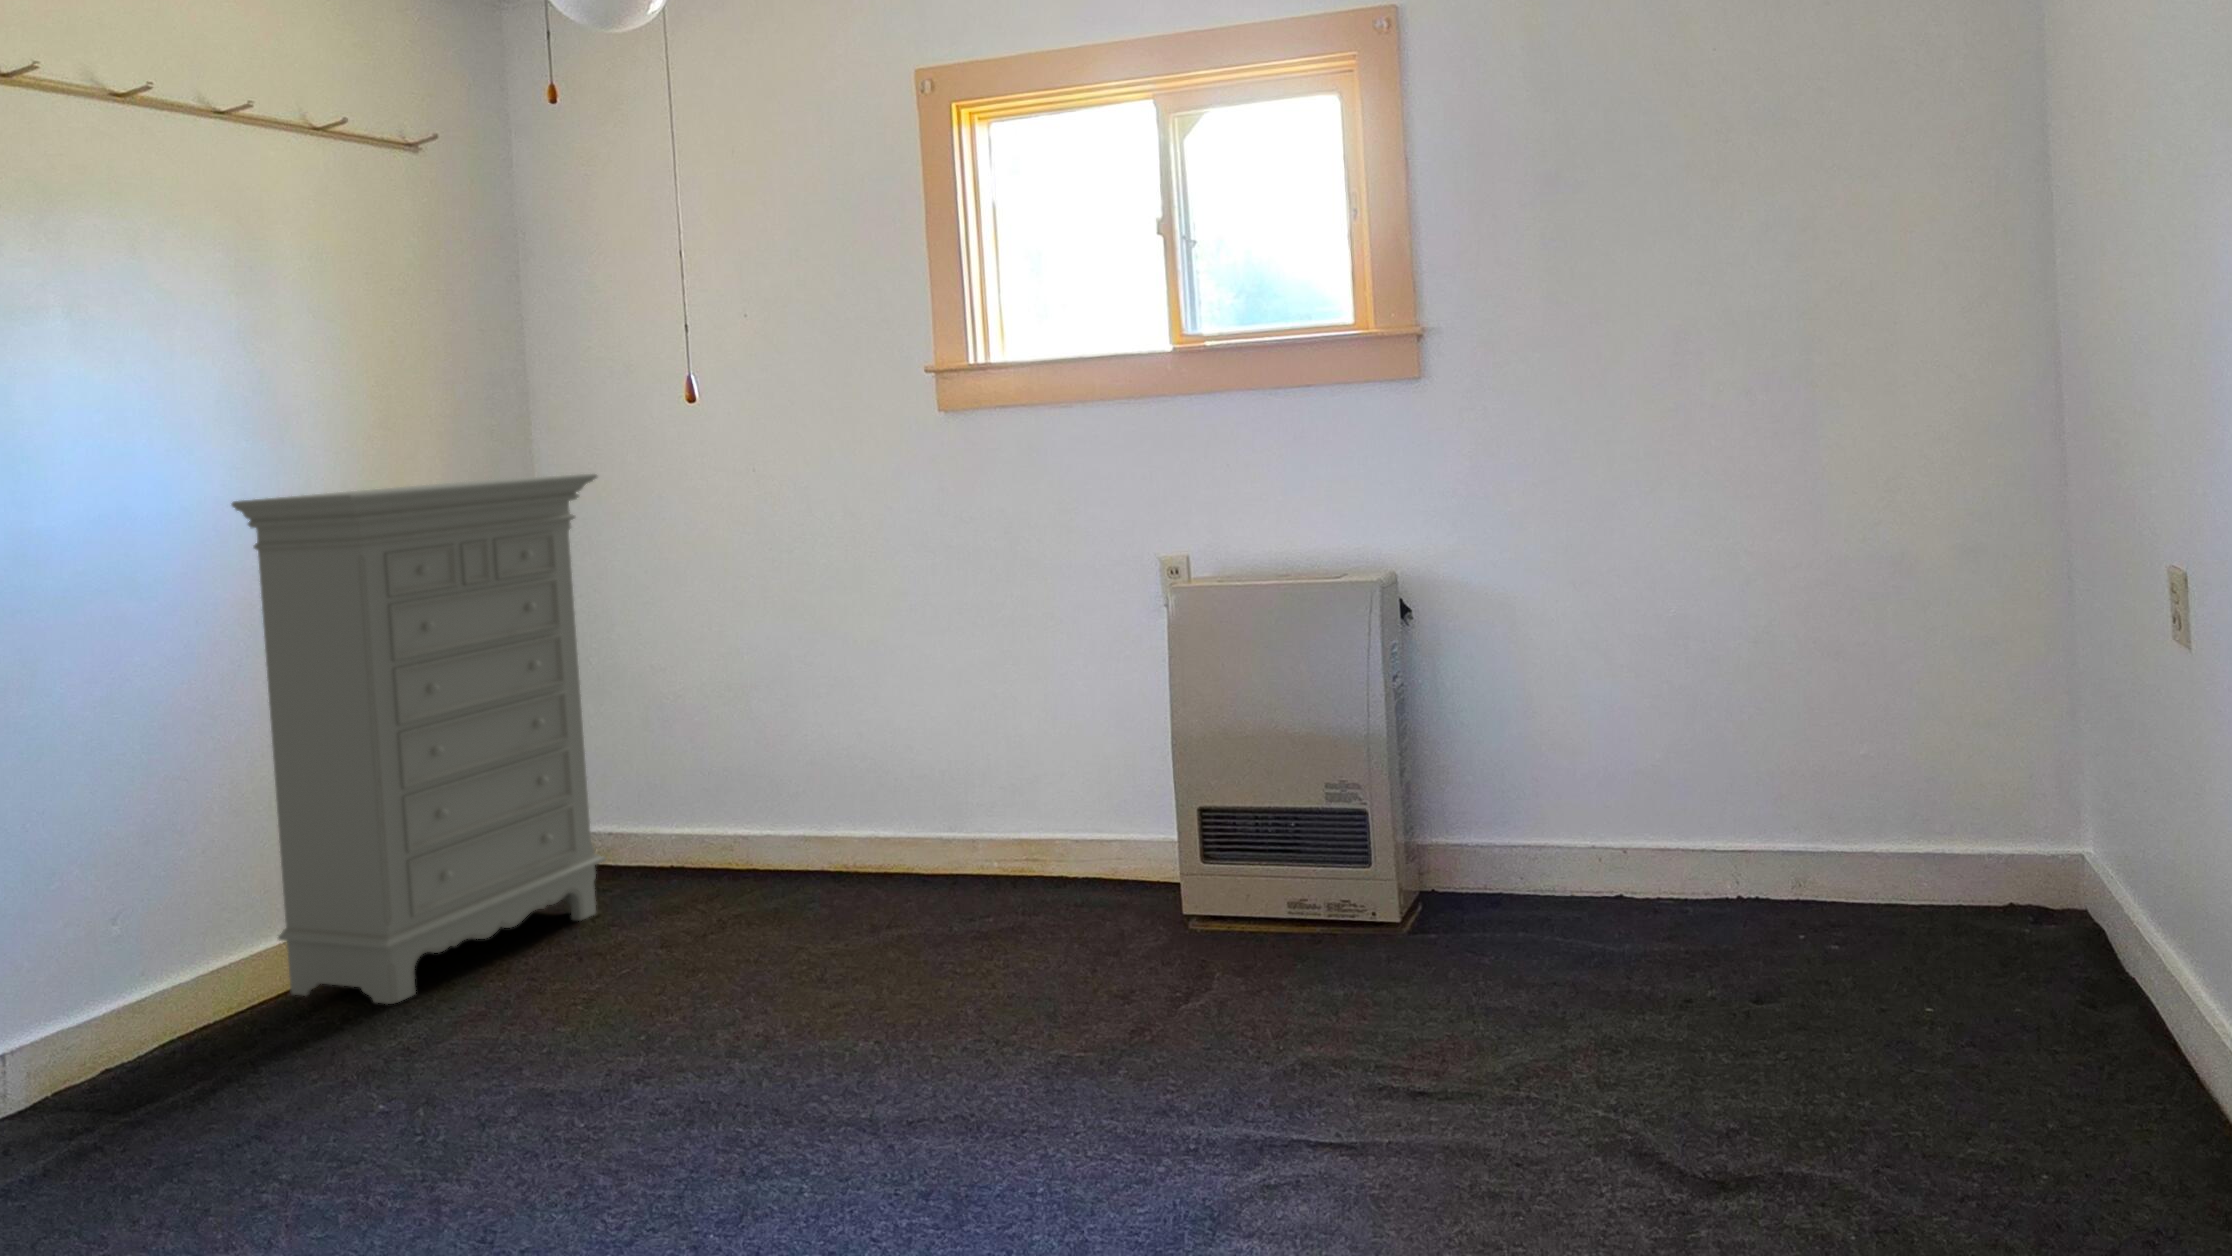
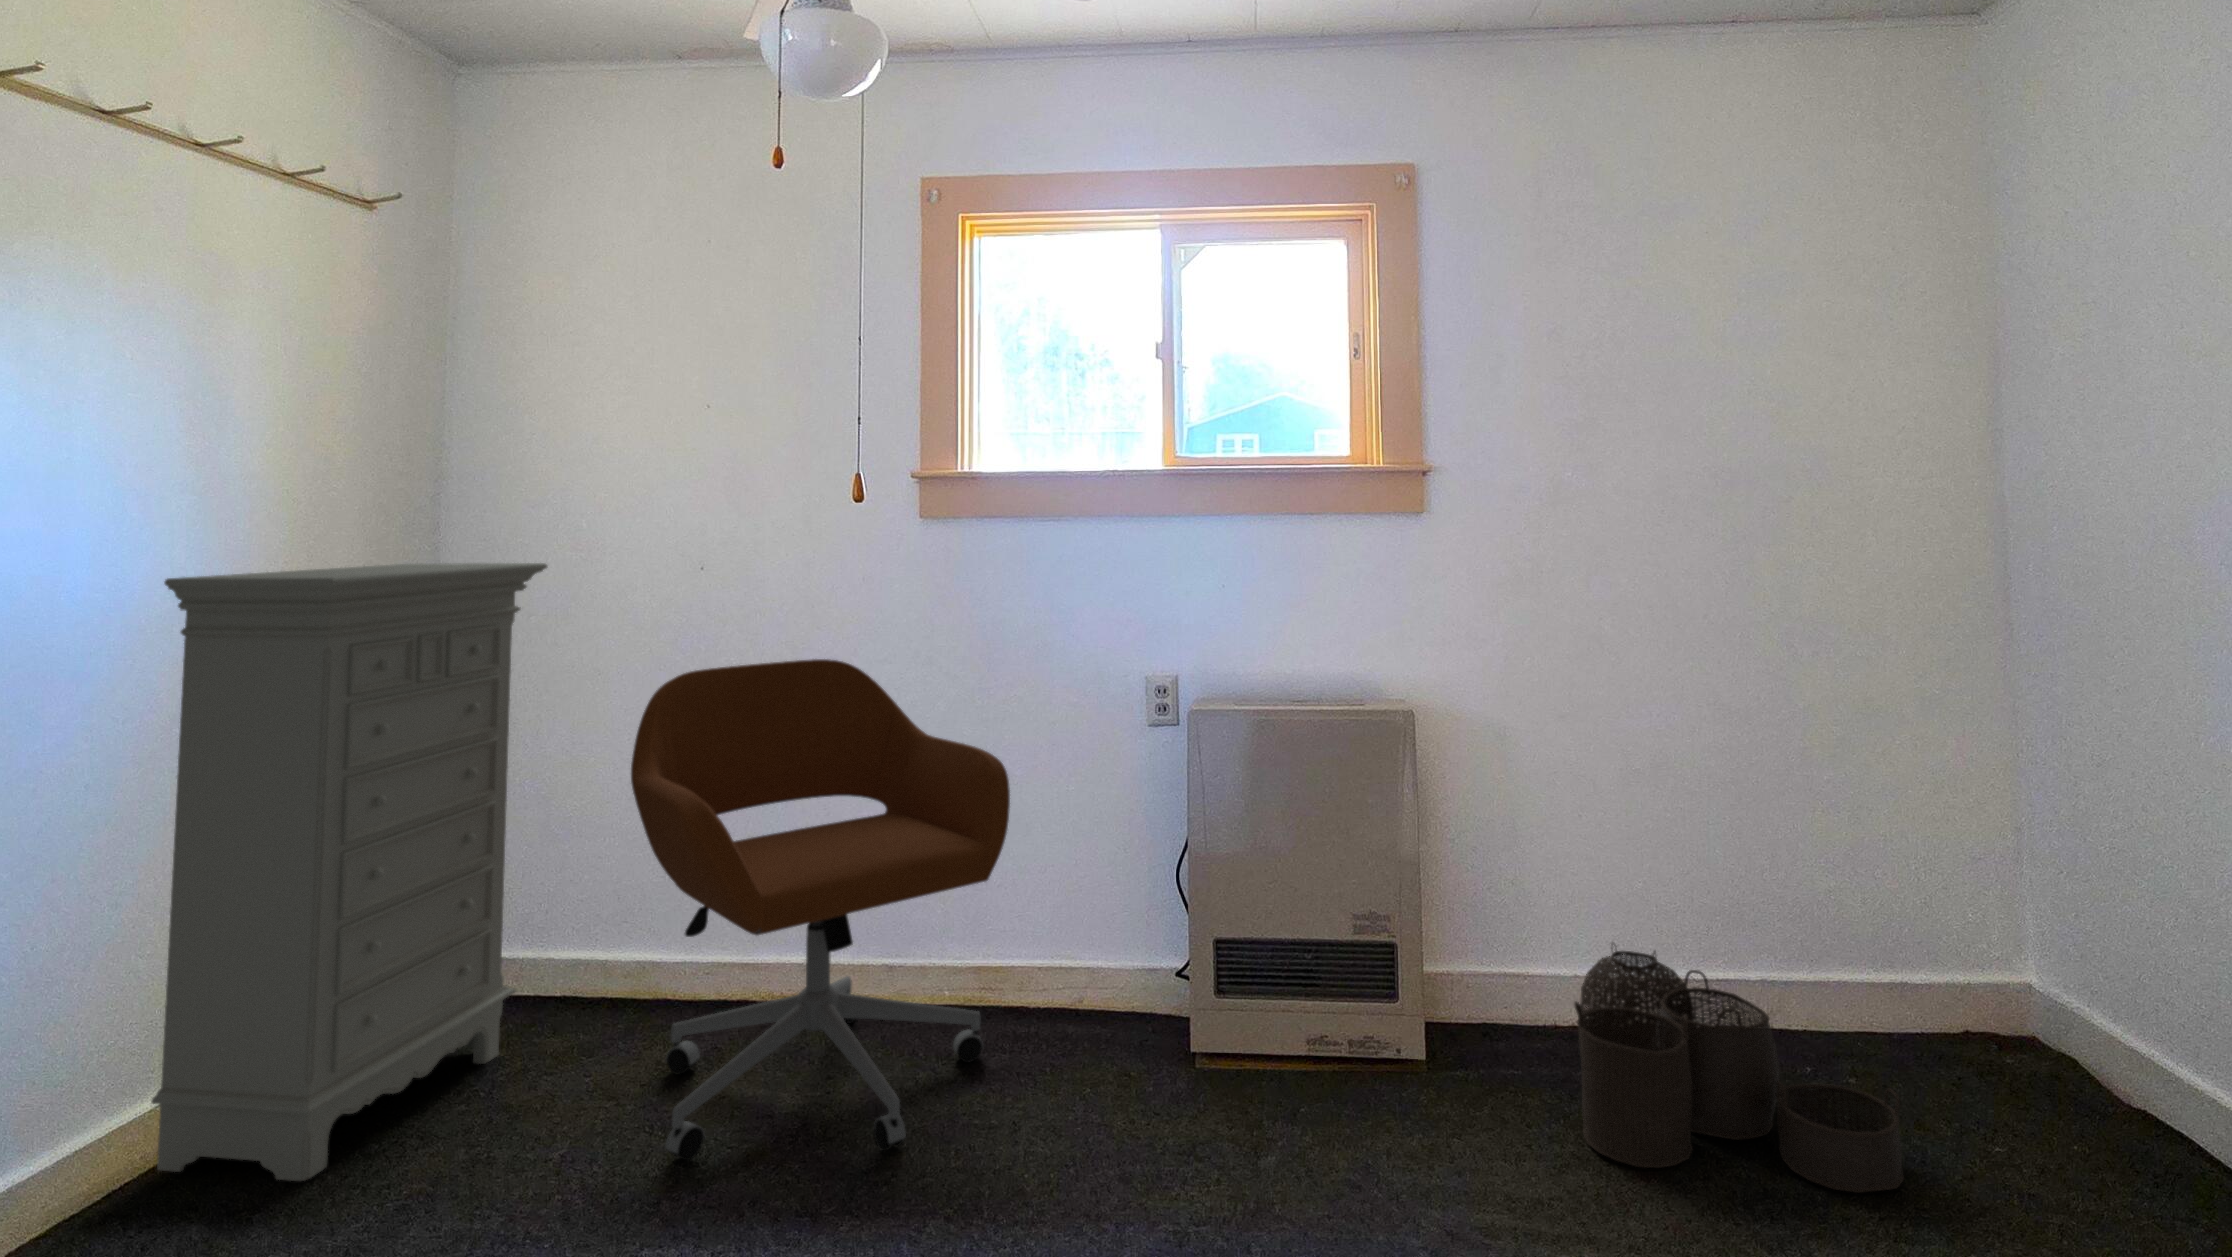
office chair: none [647,553,1000,994] -> present [631,659,1010,1160]
woven basket: none [1494,810,1800,1041] -> present [1574,943,1904,1193]

